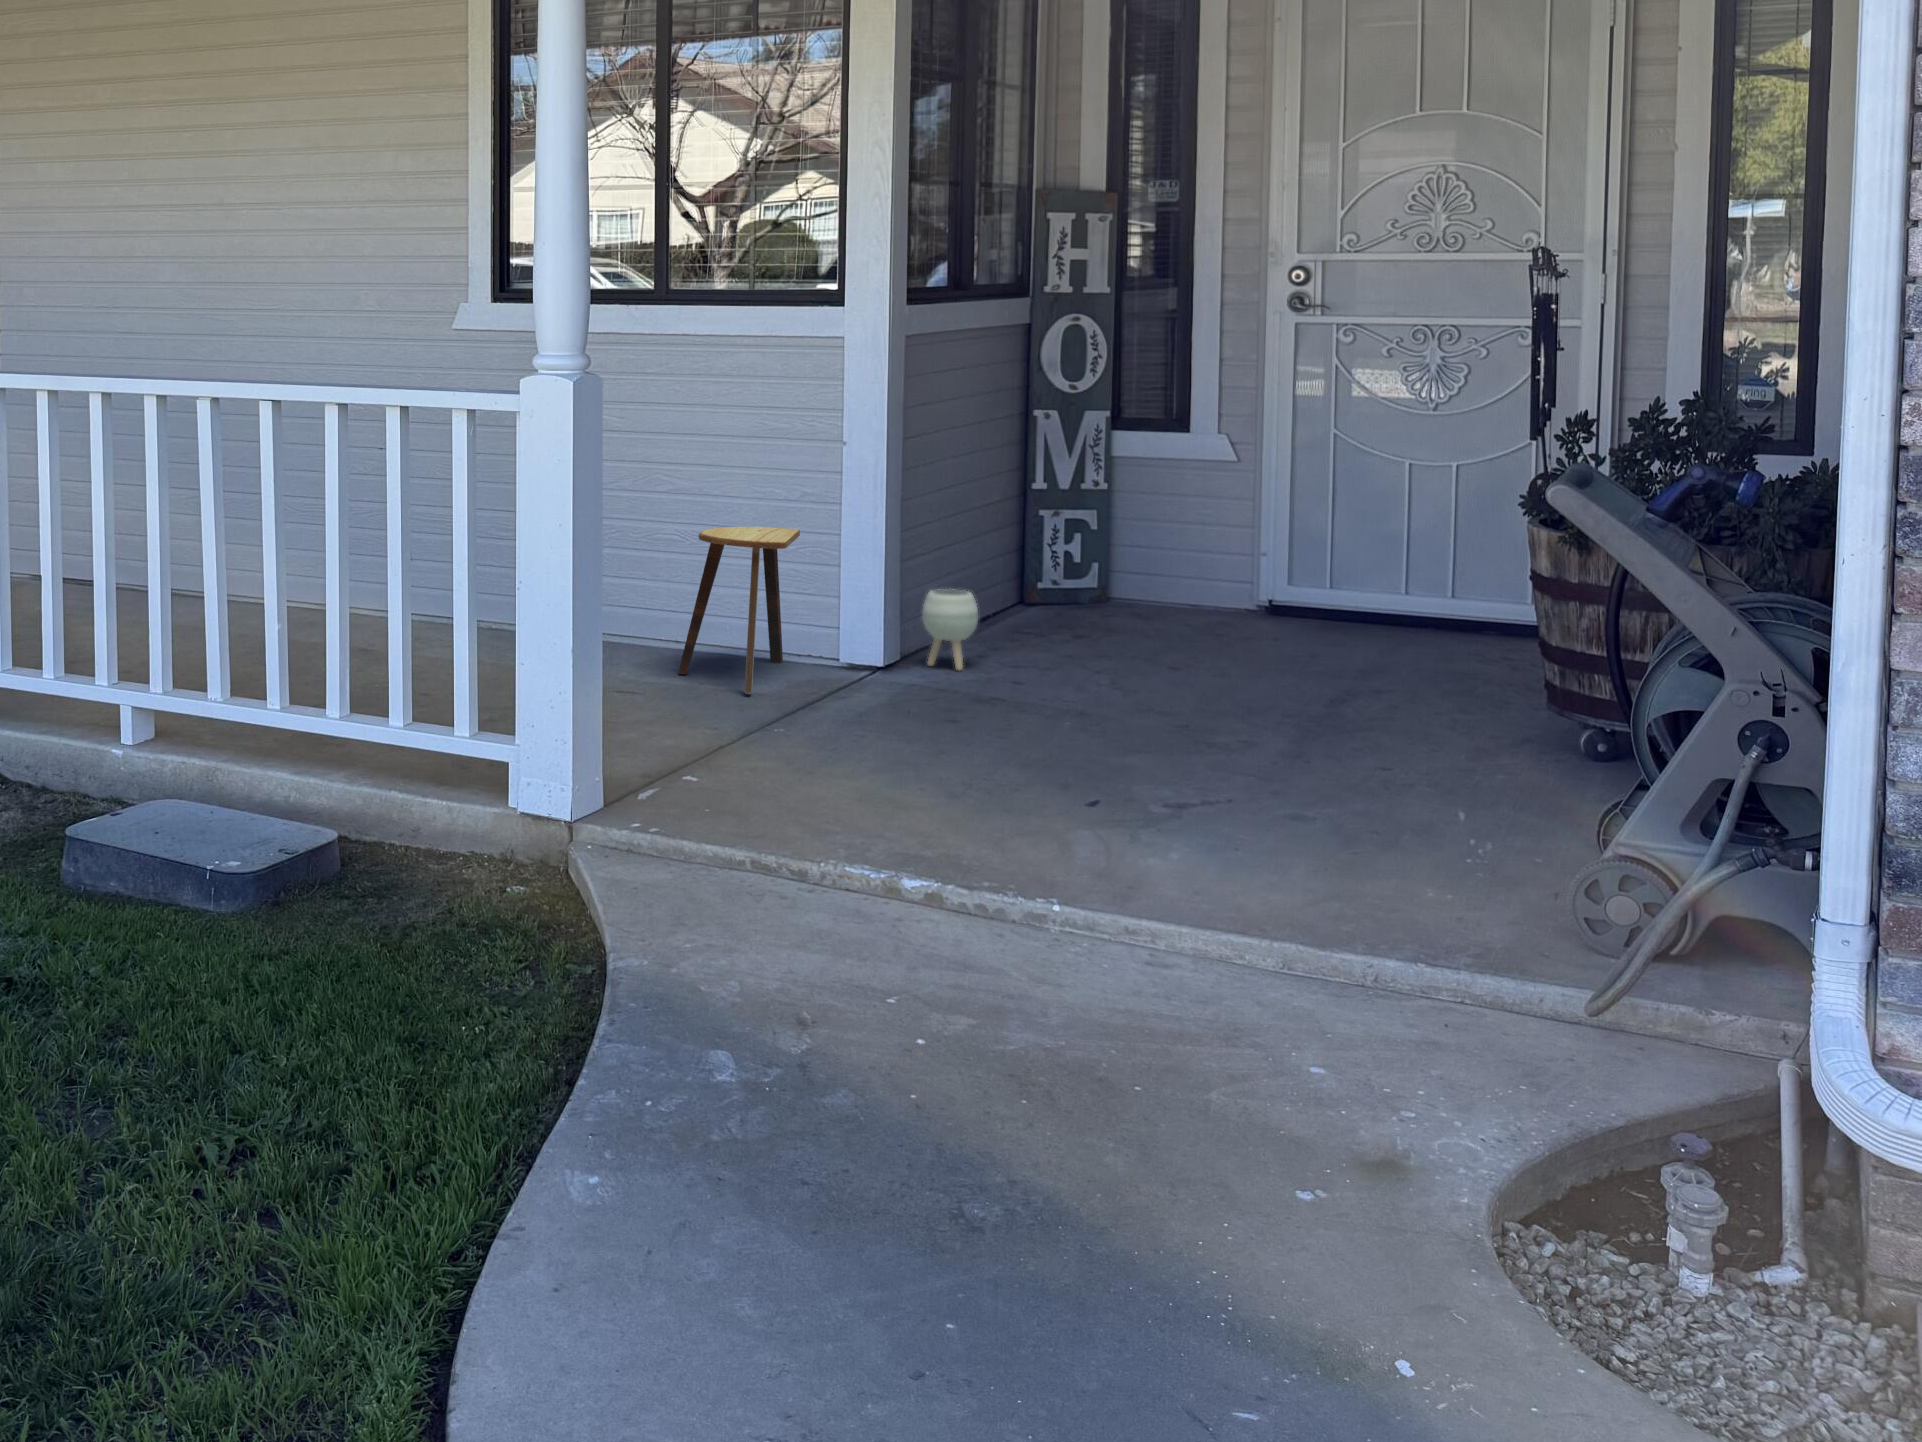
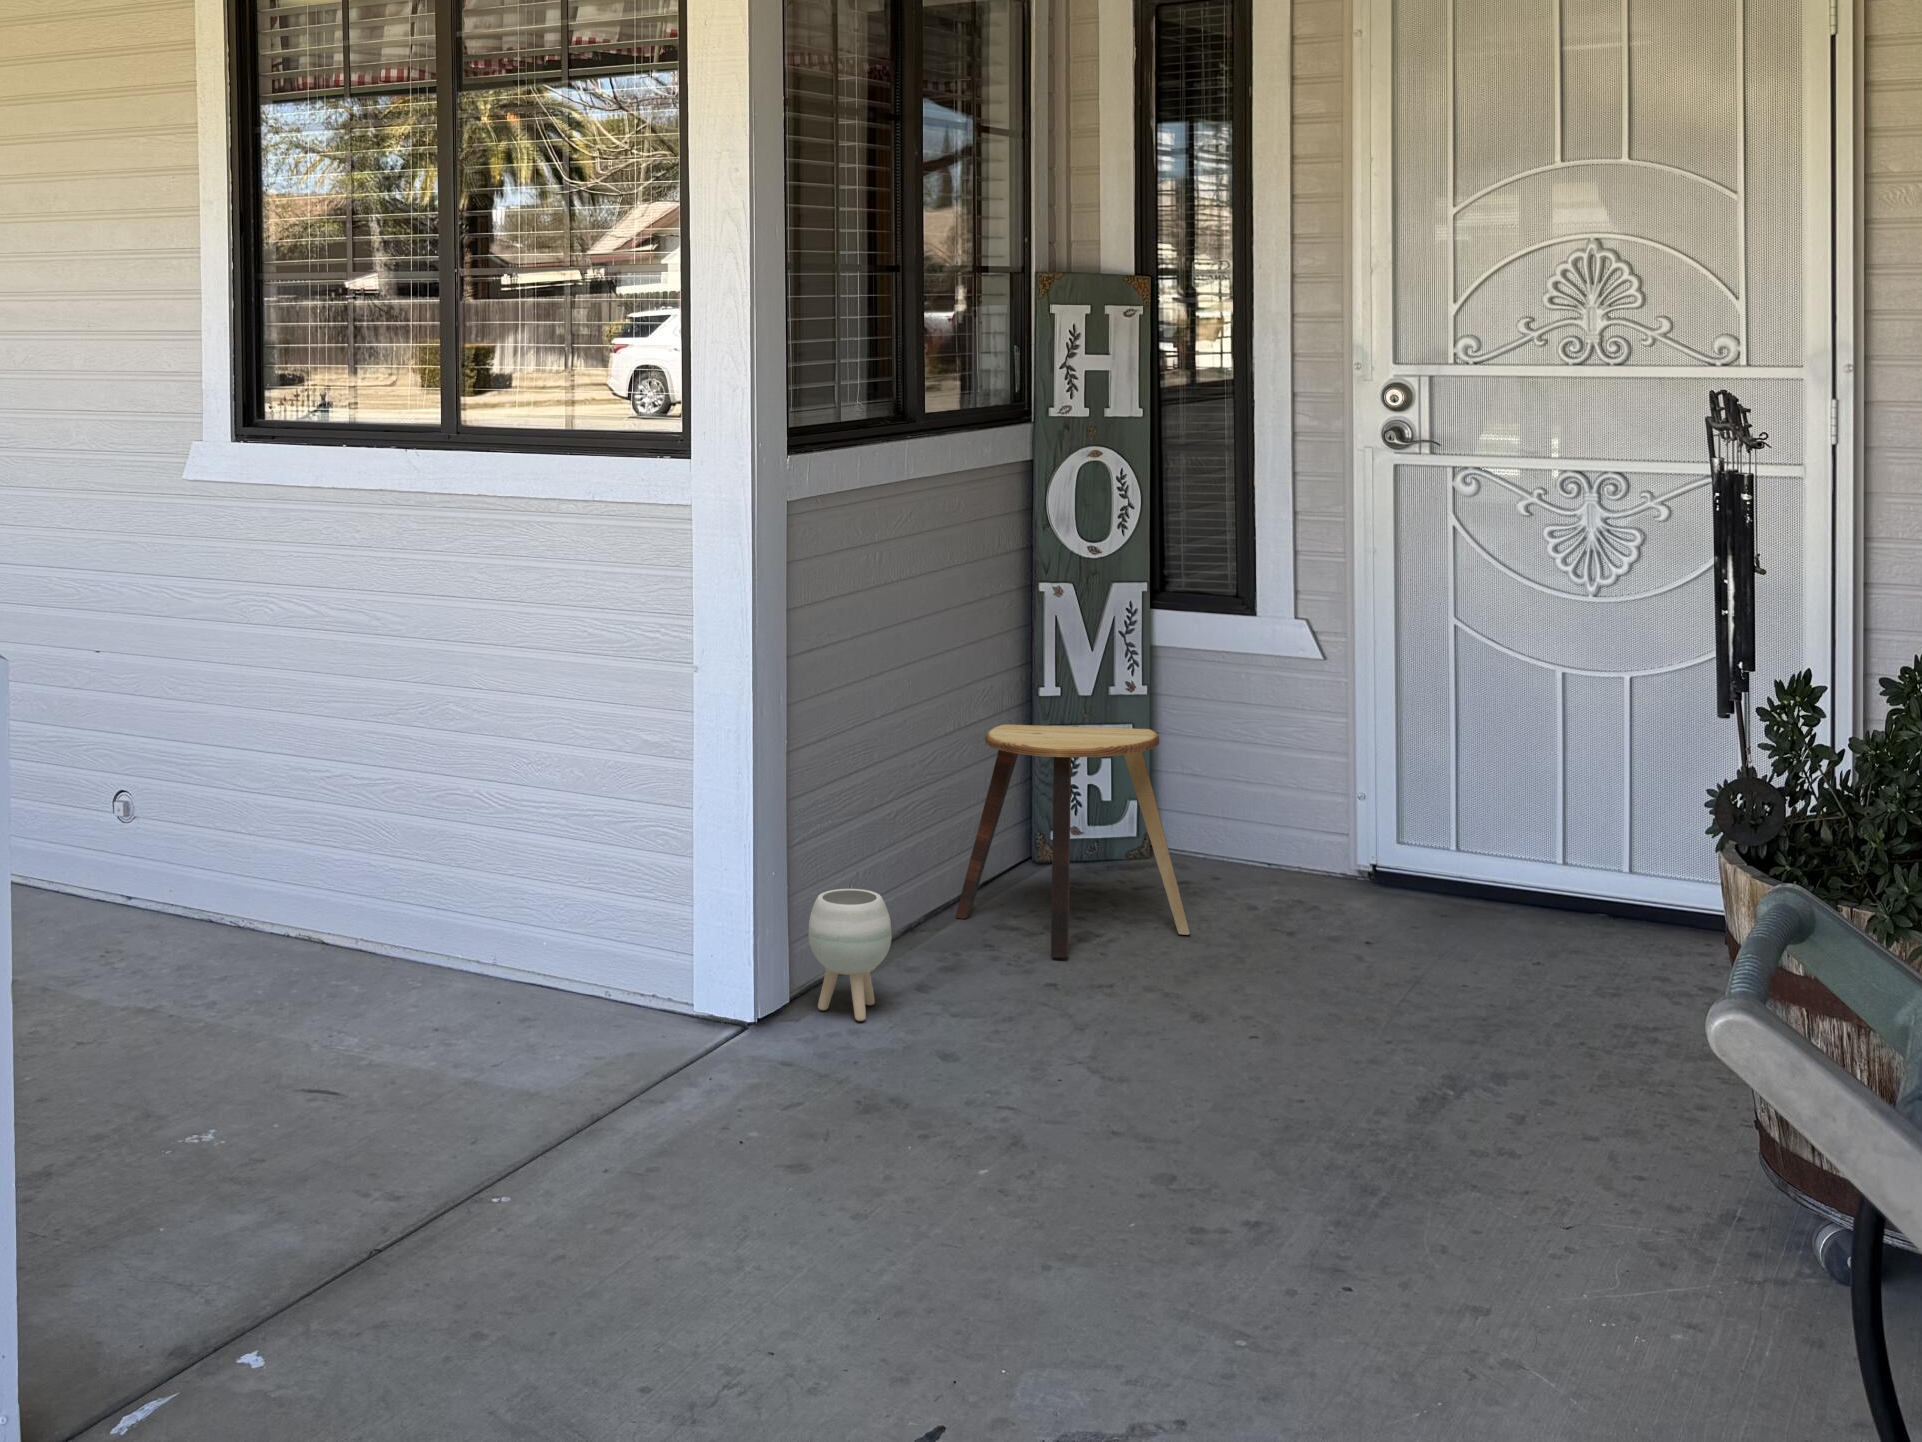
stool: present [678,527,800,694] -> present [956,725,1190,957]

